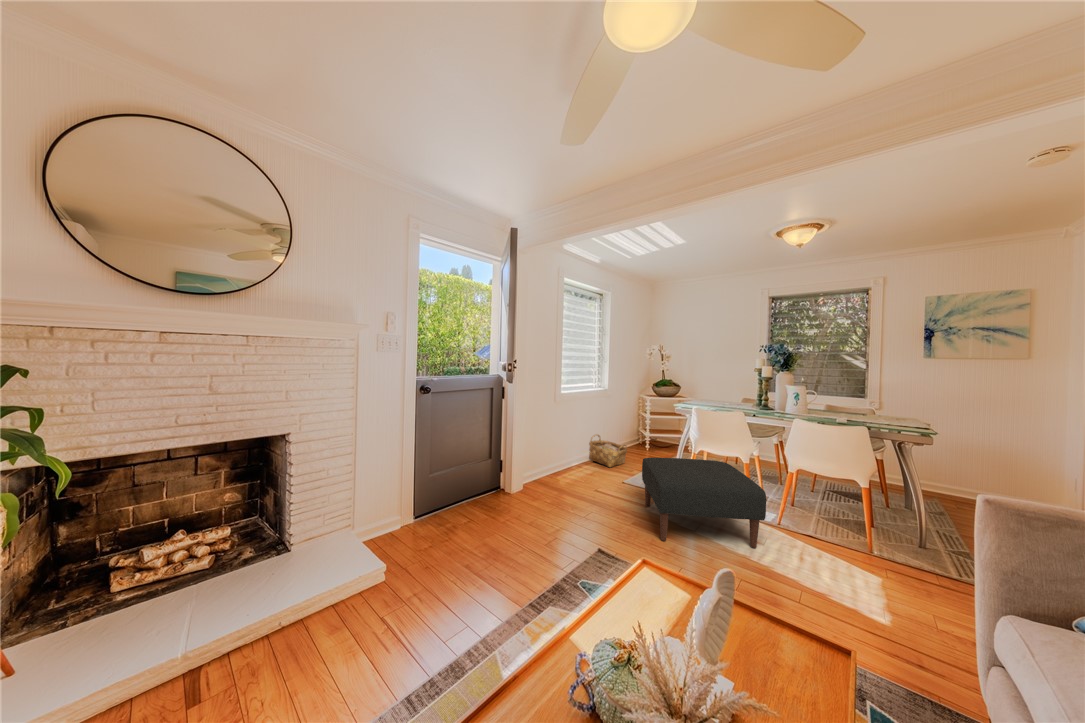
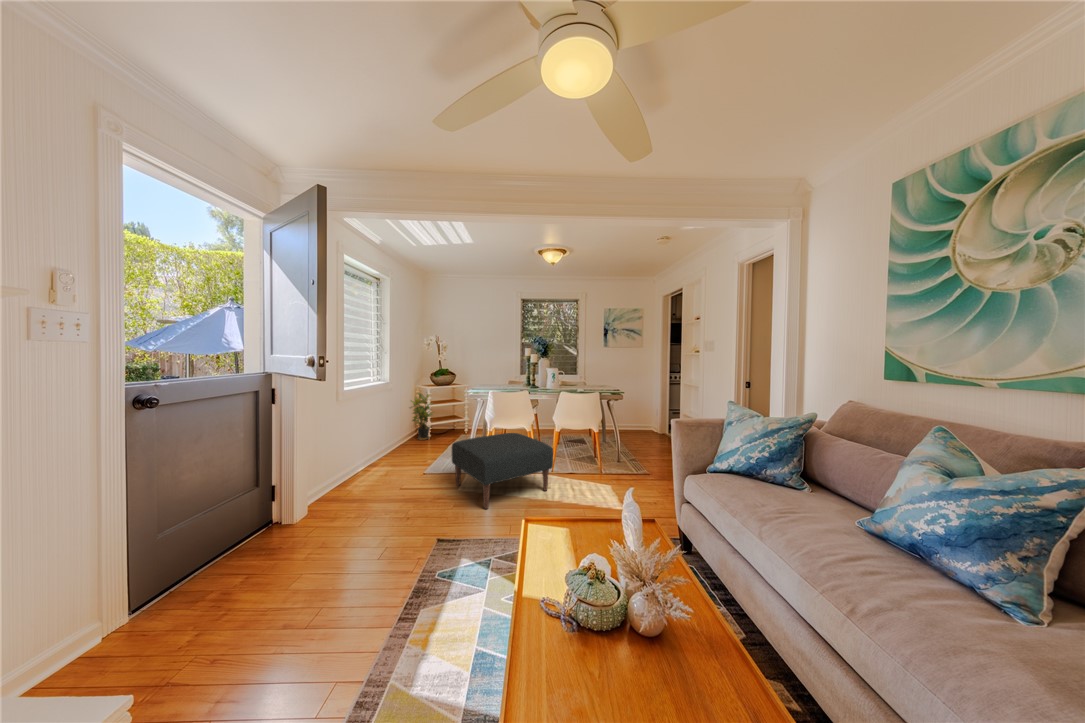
potted plant: none [626,401,652,451] -> present [410,393,433,440]
woven basket: present [589,434,627,467] -> none [377,431,420,461]

